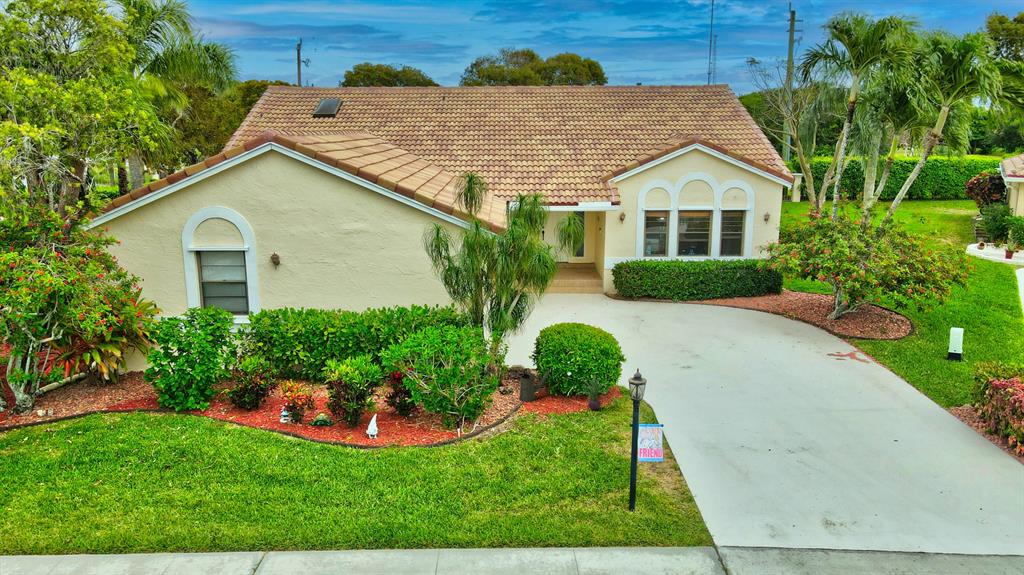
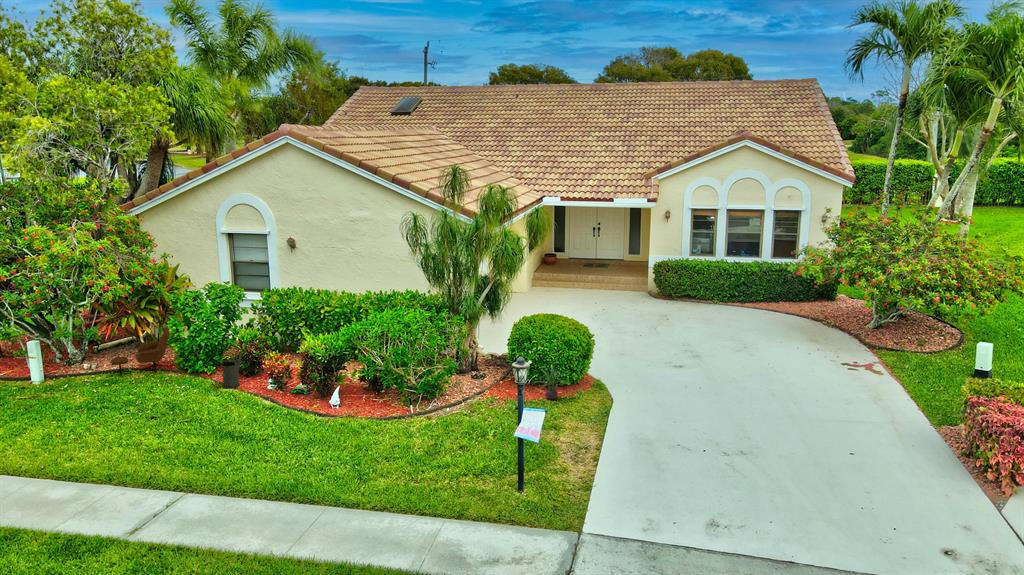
lounge chair: none [81,360,154,423] -> present [110,327,171,376]
watering can: present [515,368,550,402] -> present [222,353,242,389]

